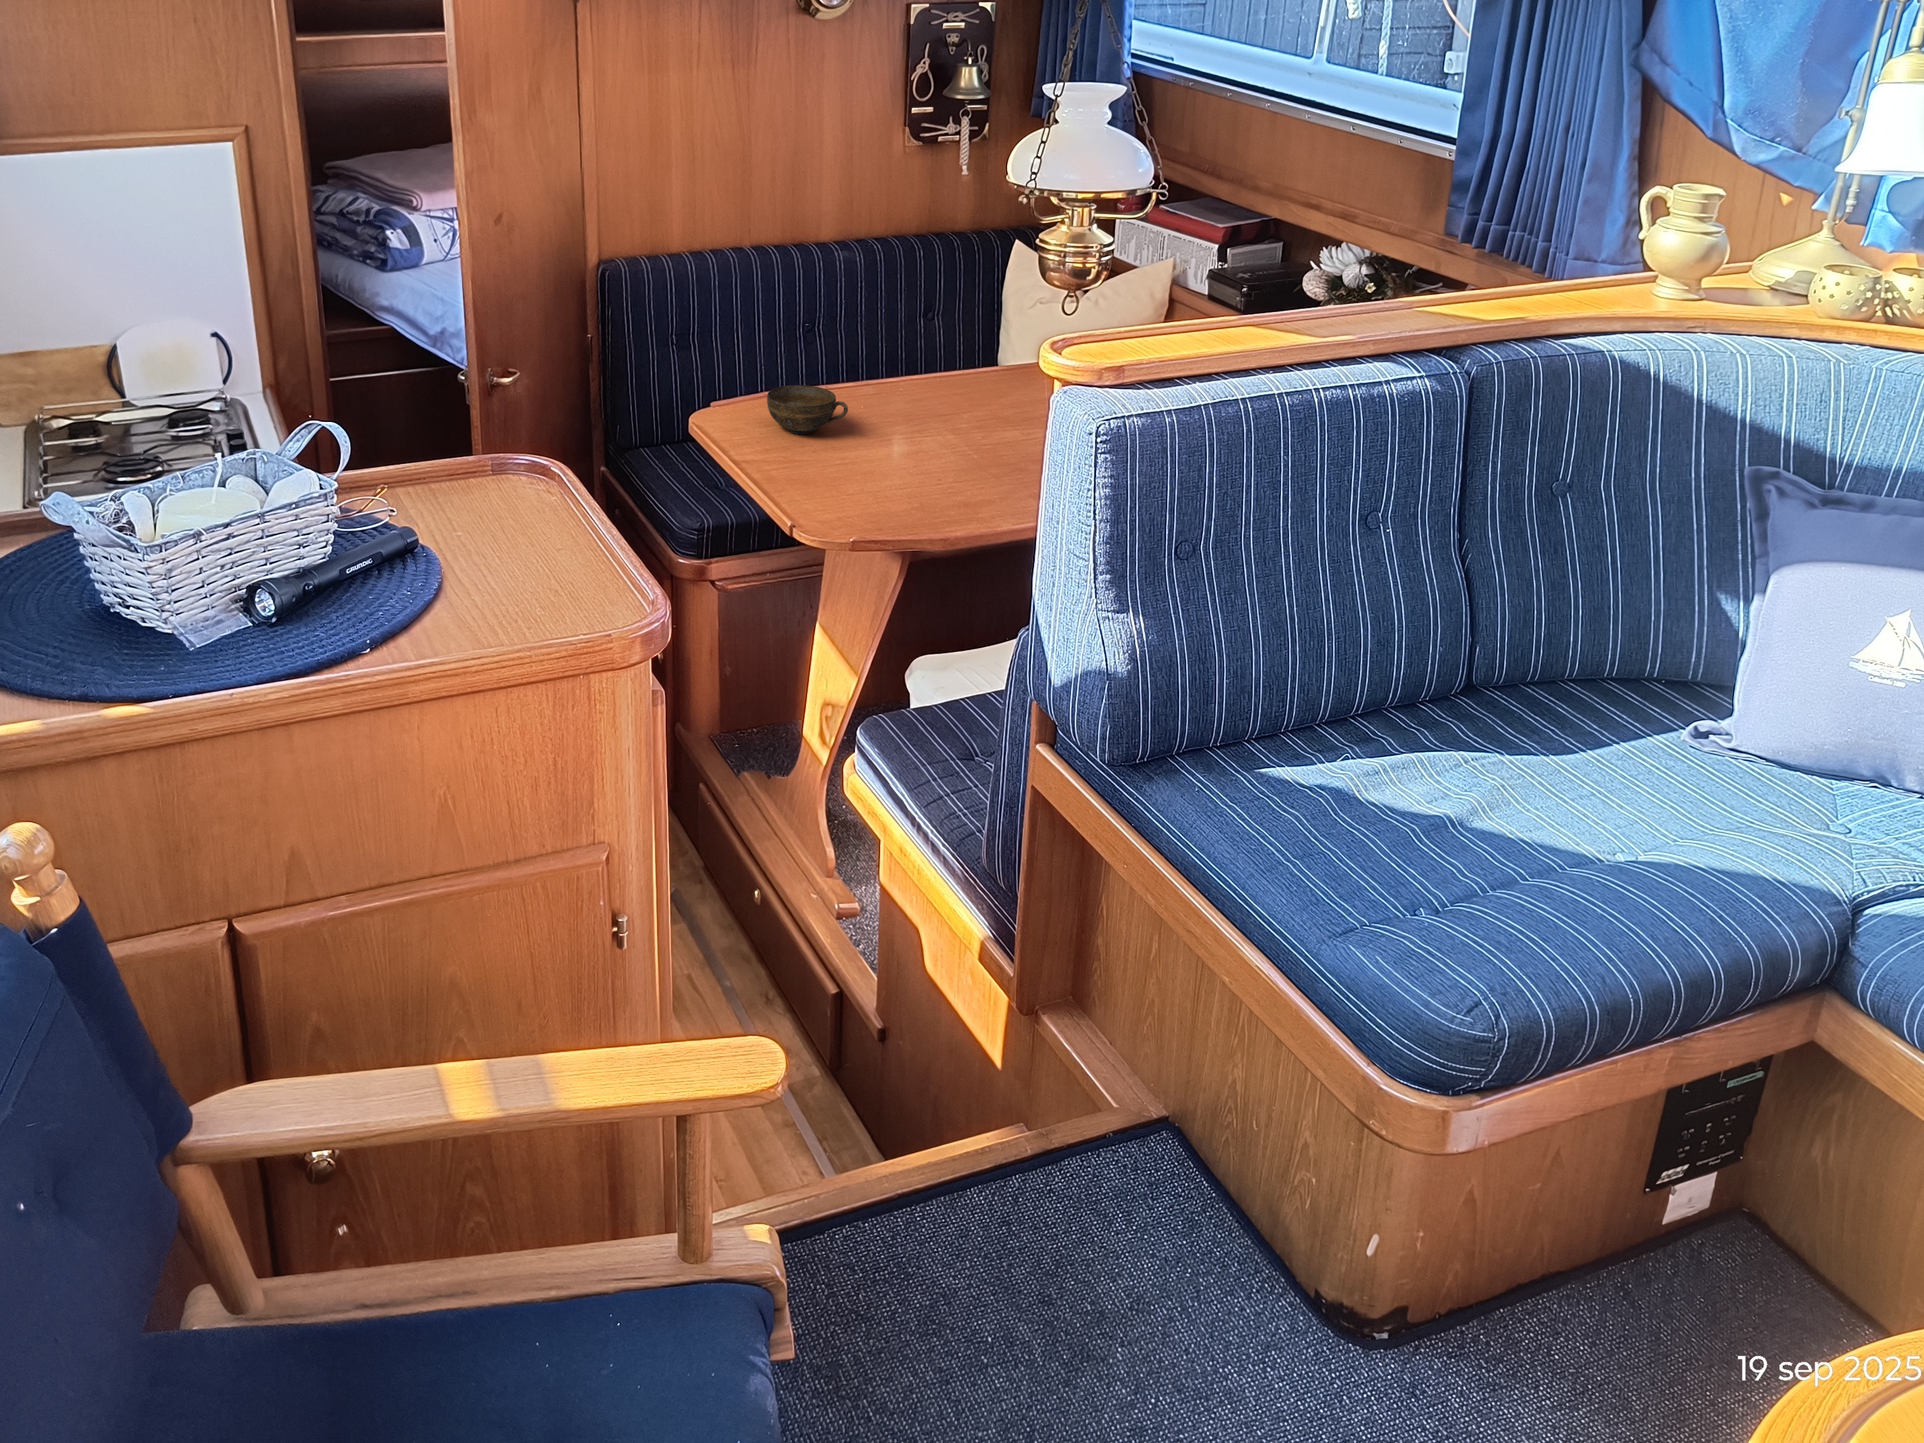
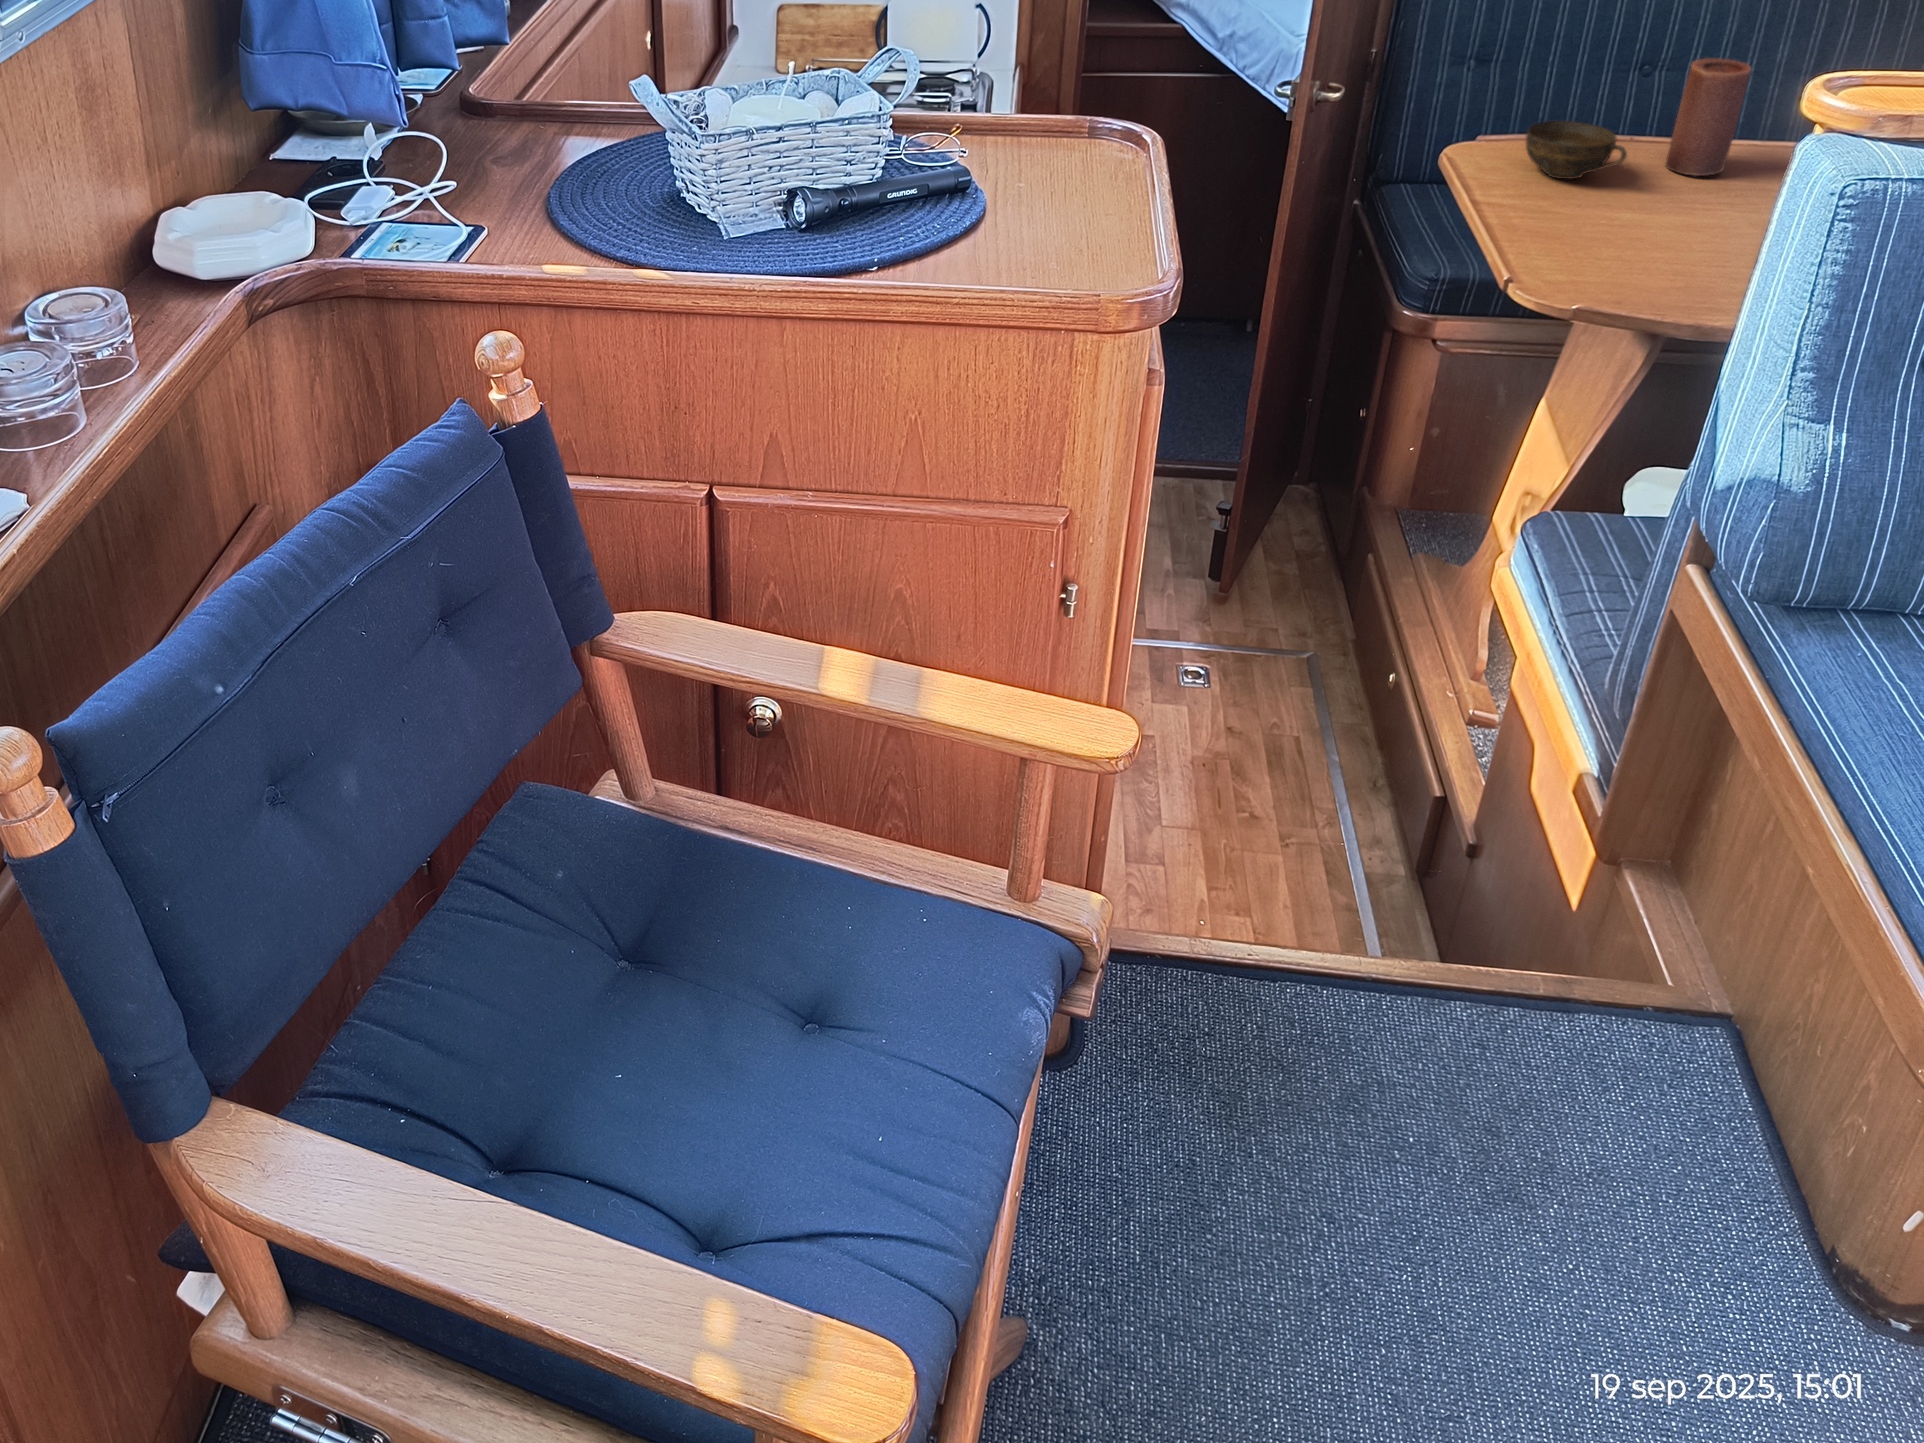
candle: none [867,325,914,419] -> present [1666,59,1751,176]

